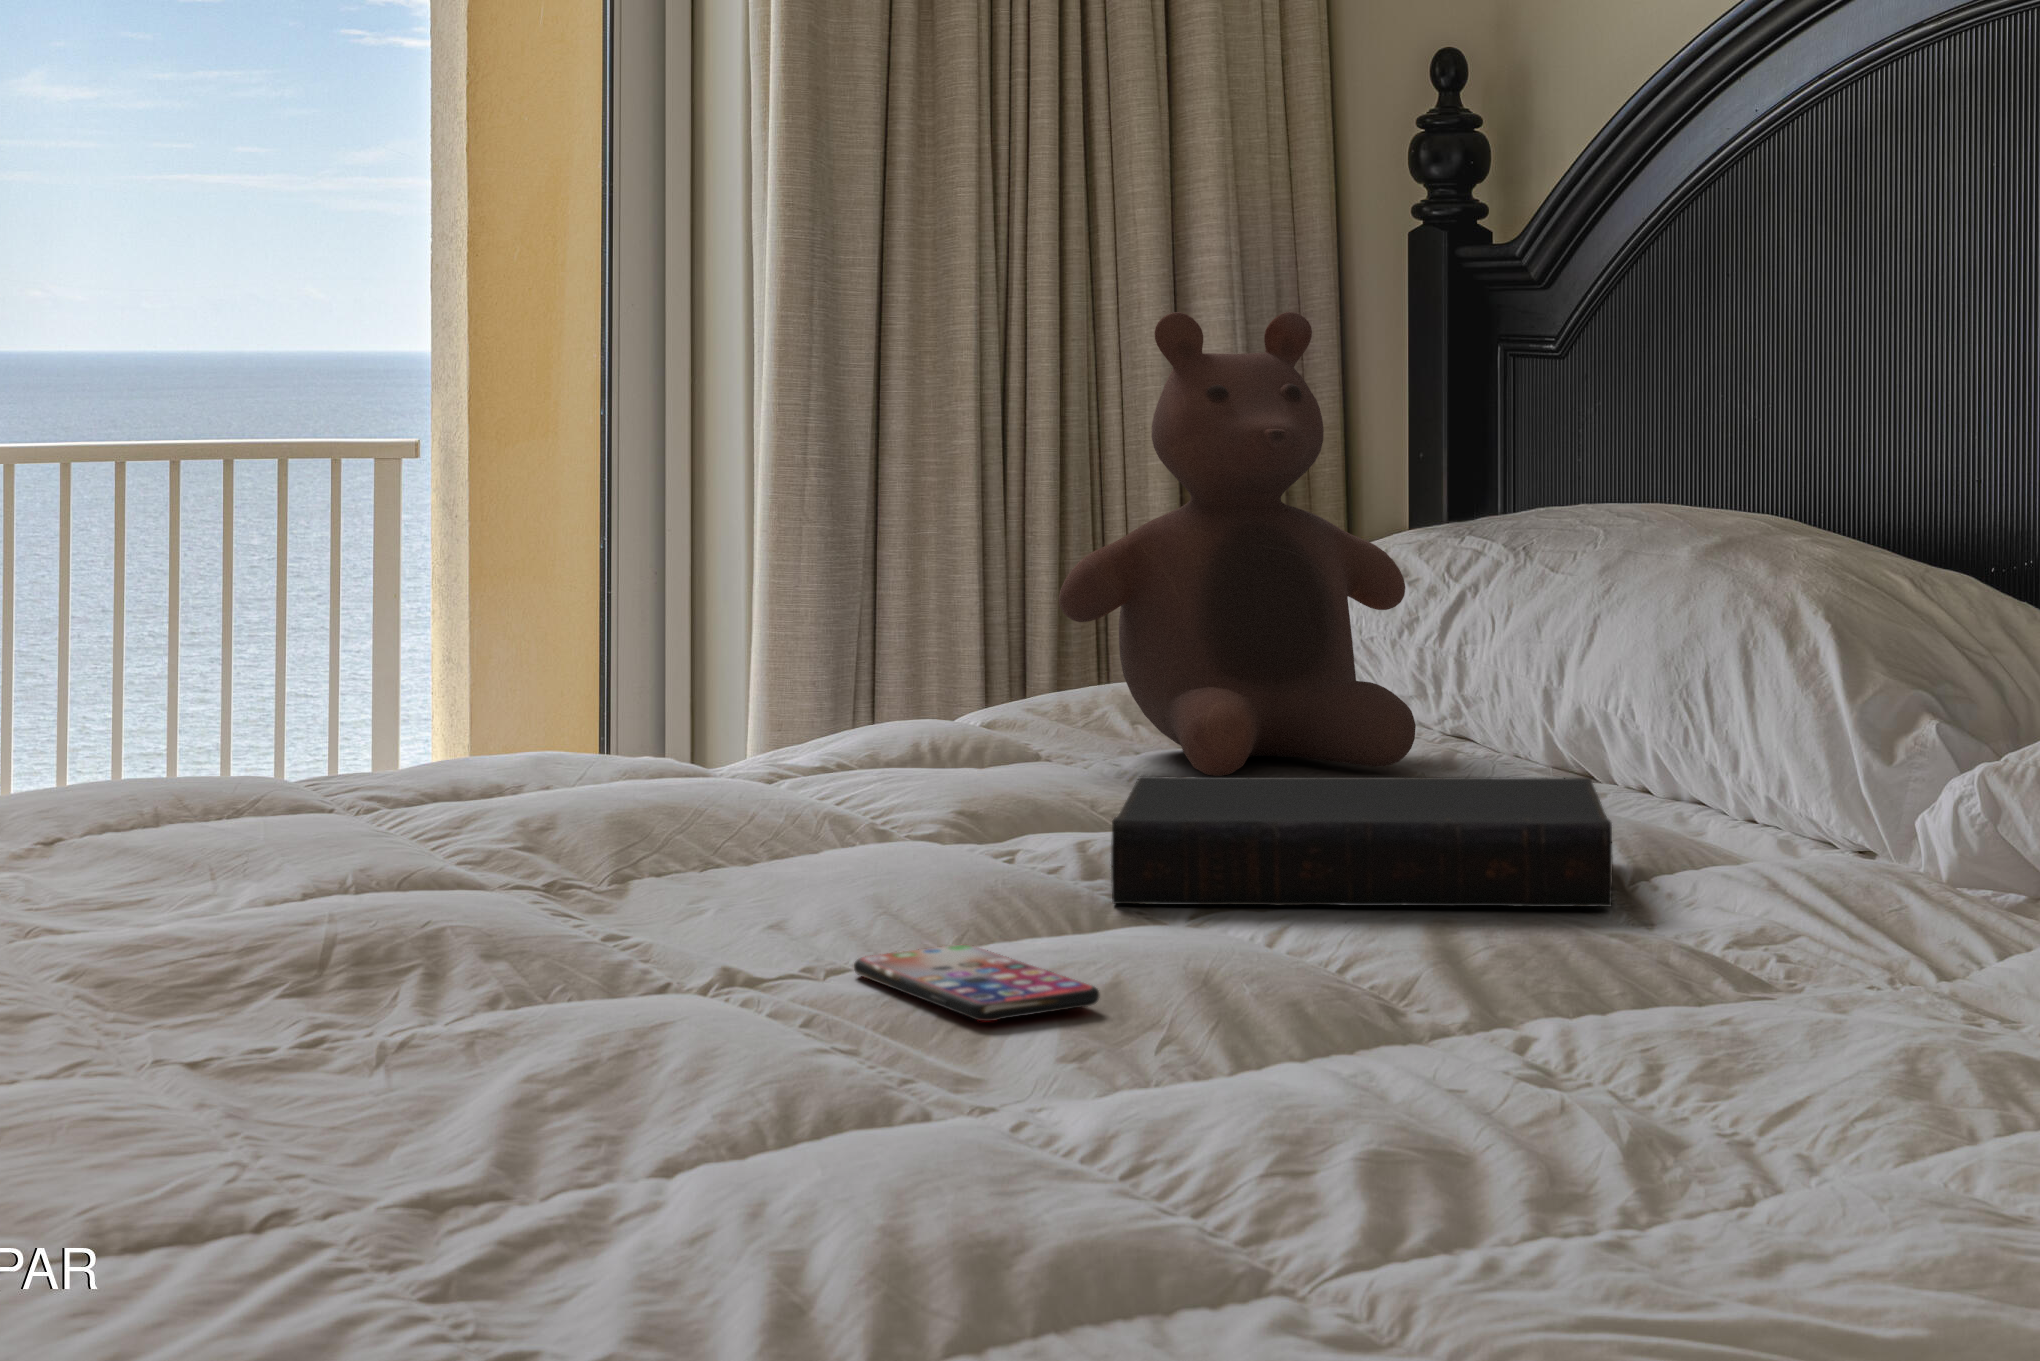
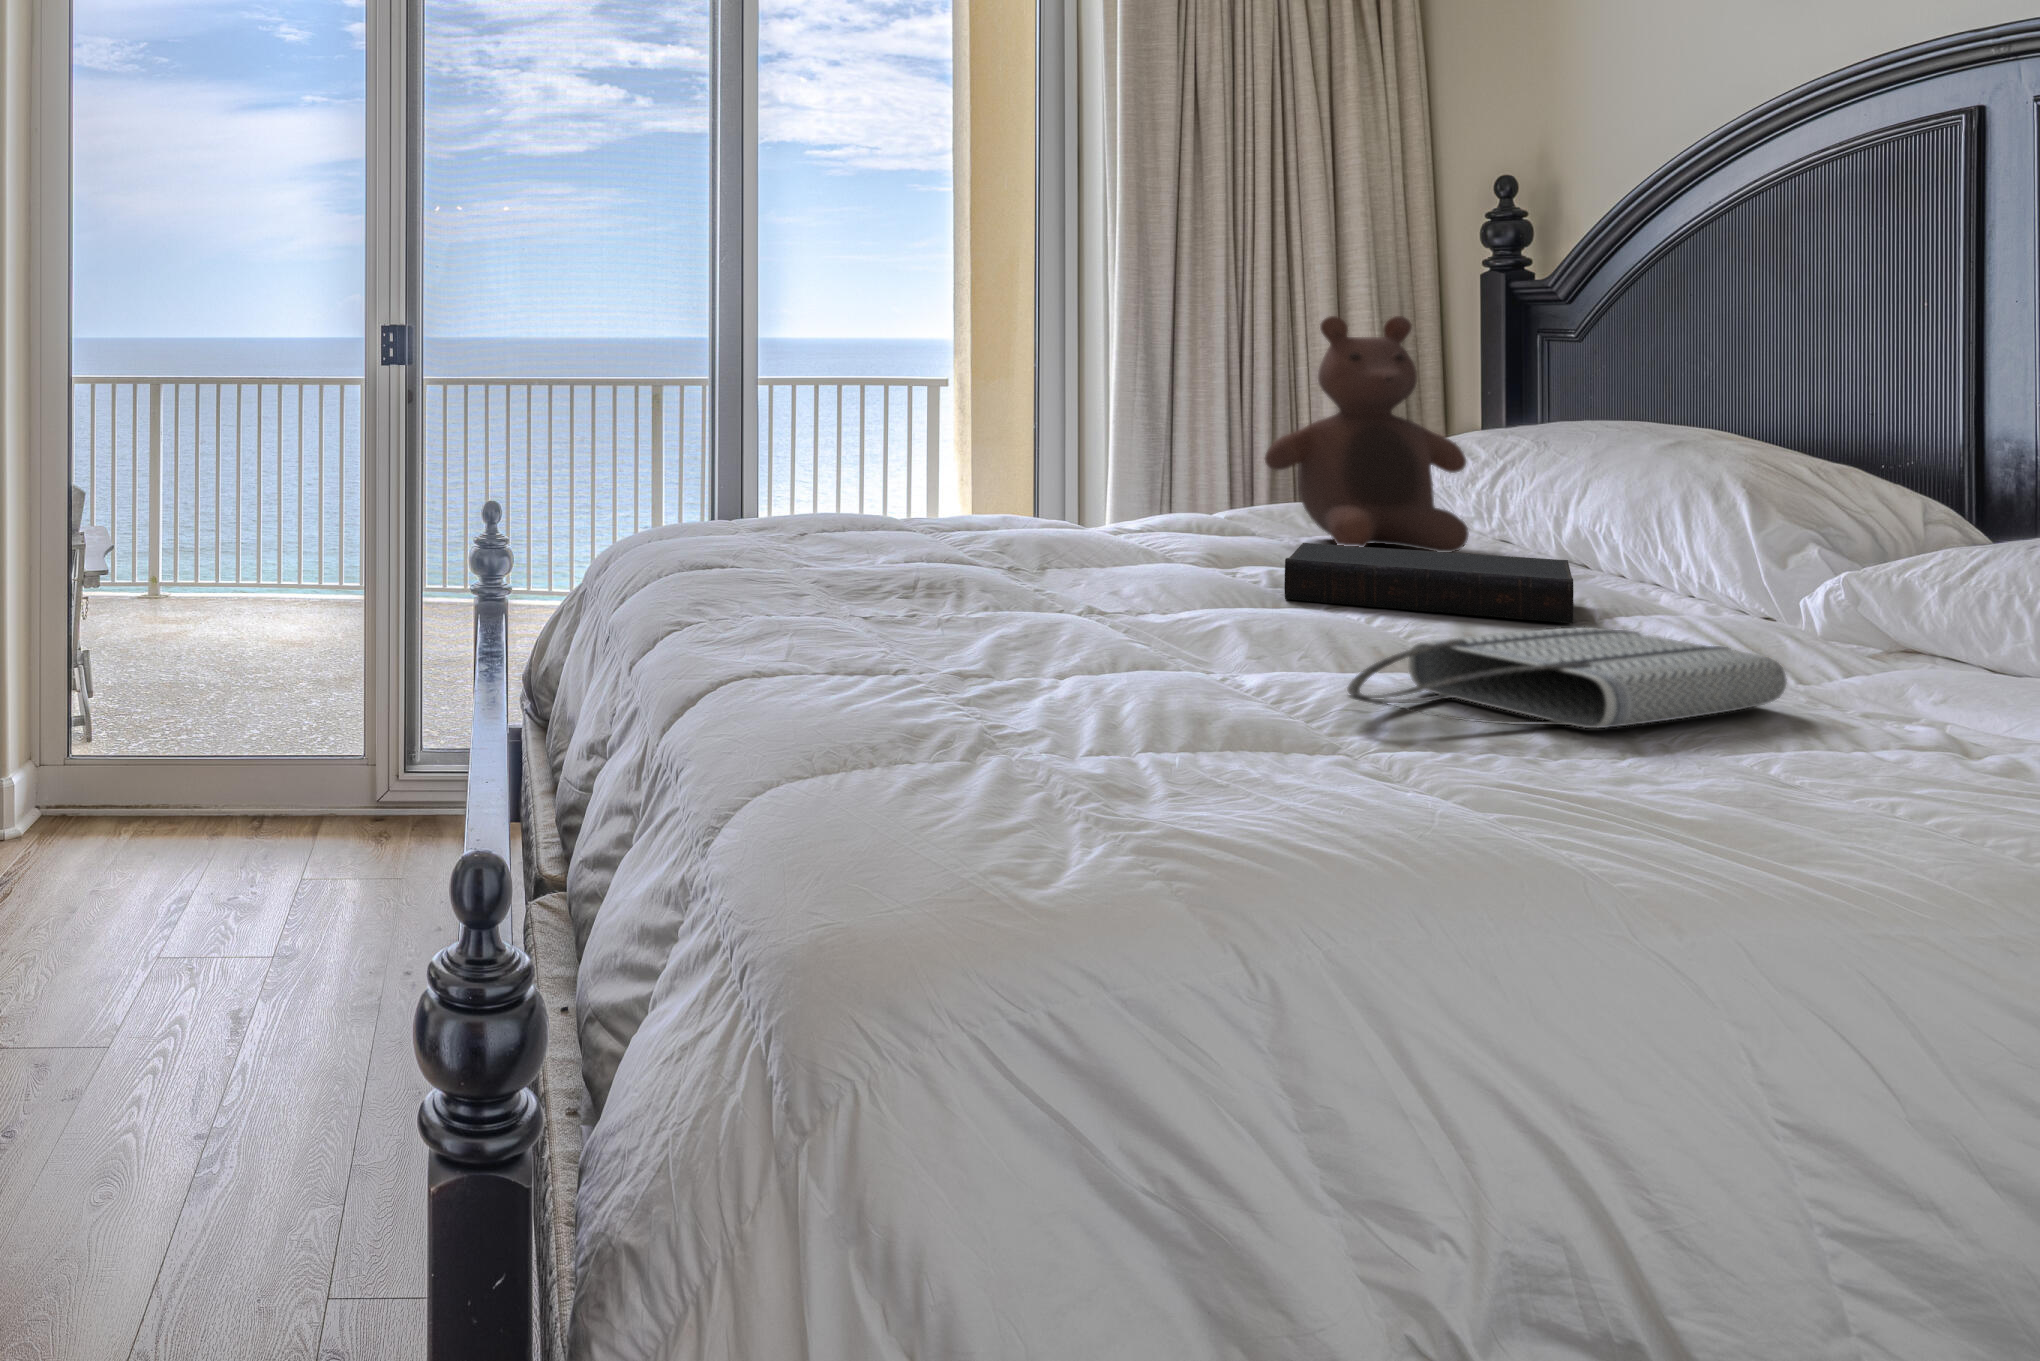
tote bag: none [1266,931,1982,1180] -> present [1348,627,1787,728]
smartphone: present [854,945,1099,1021] -> none [1151,607,1273,638]

